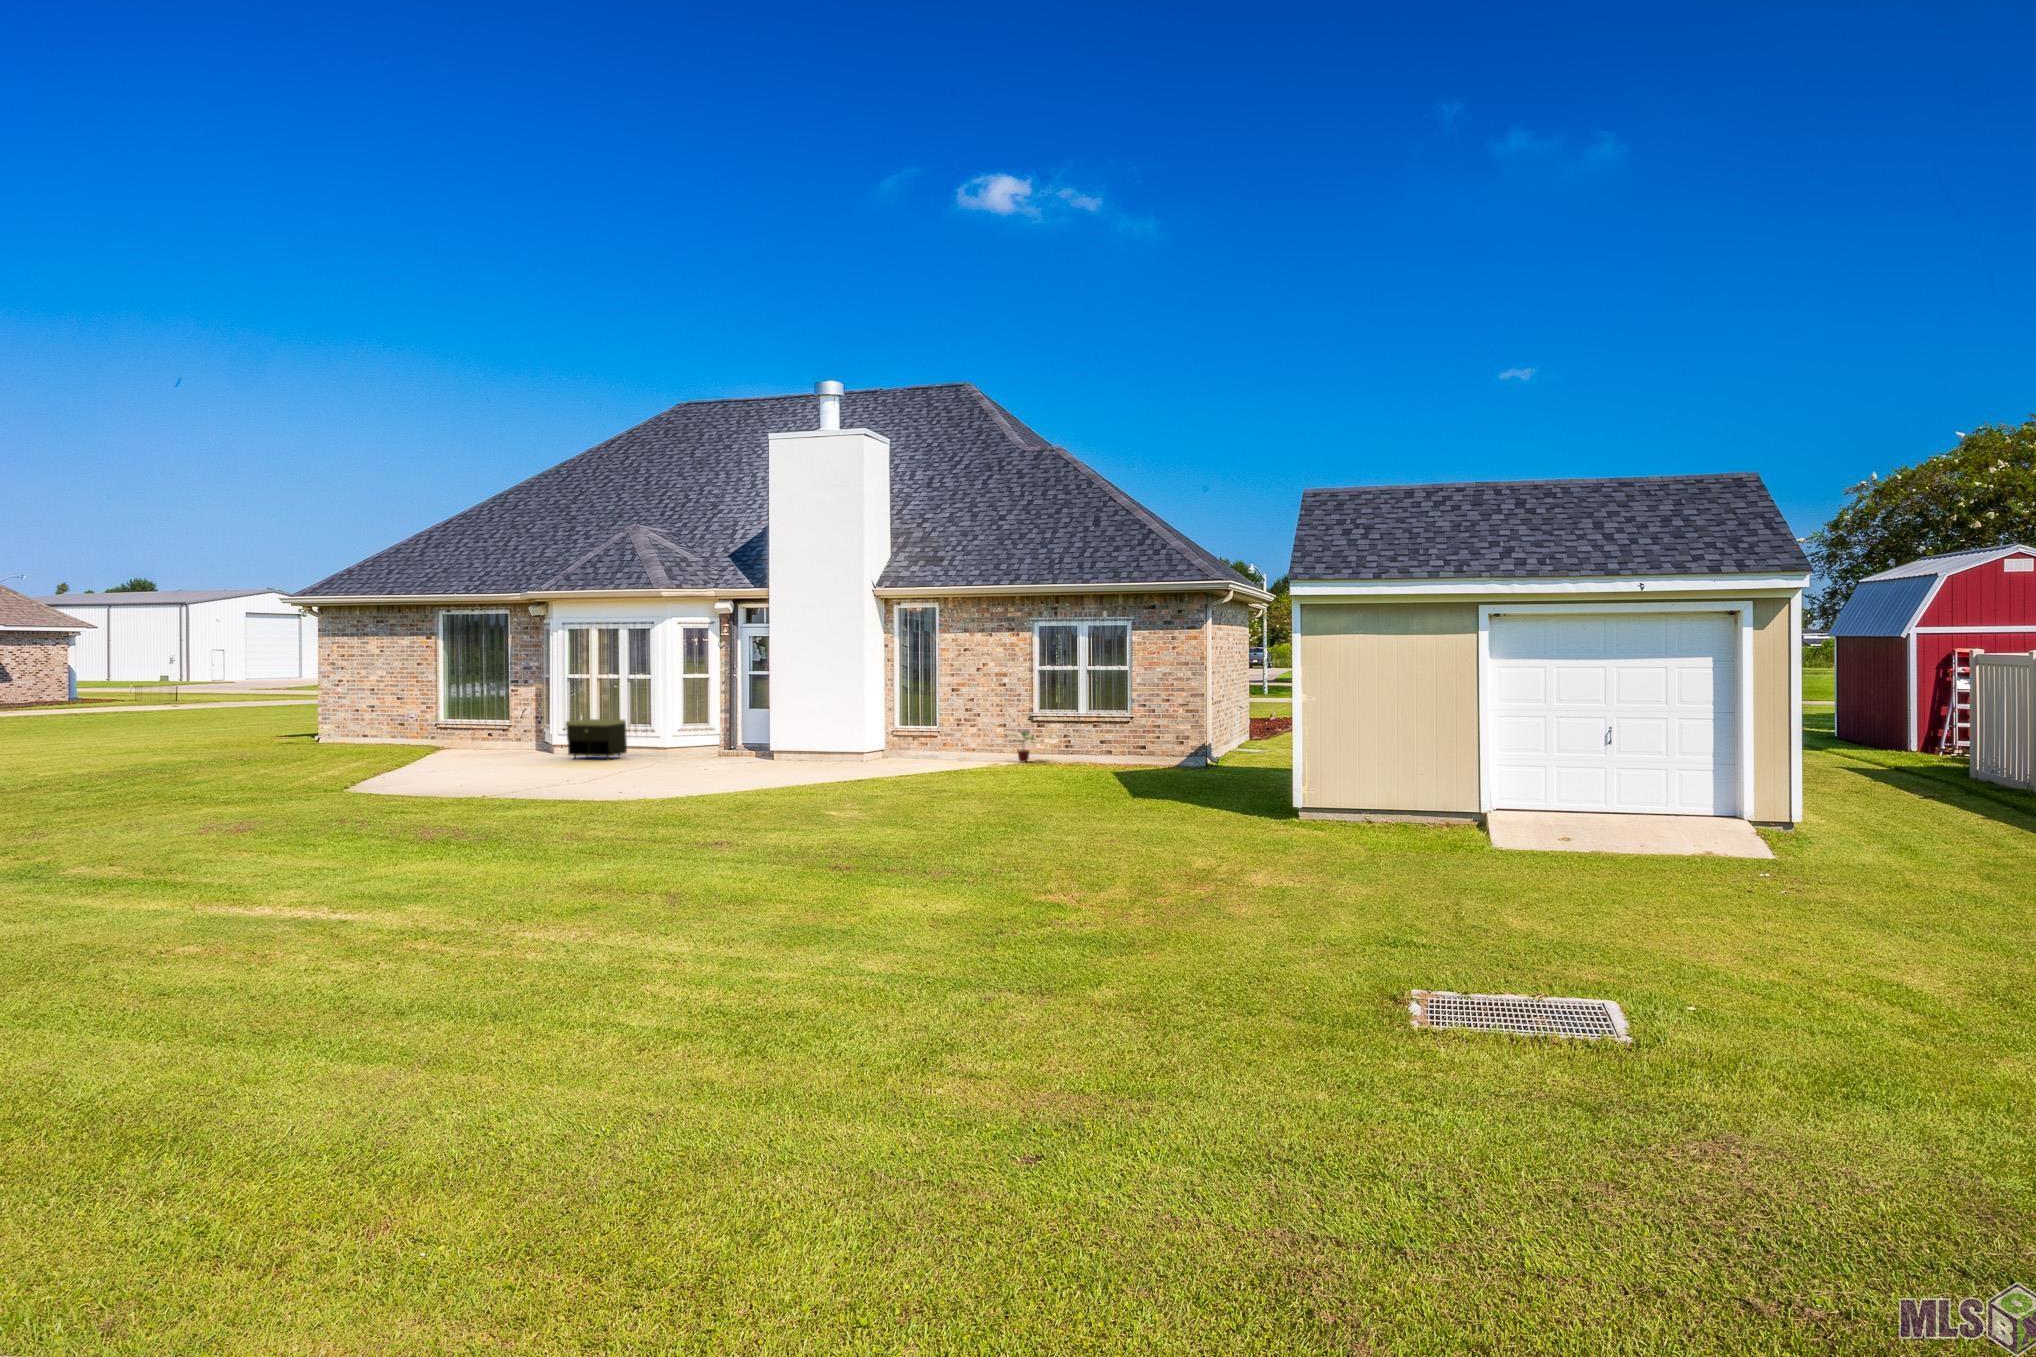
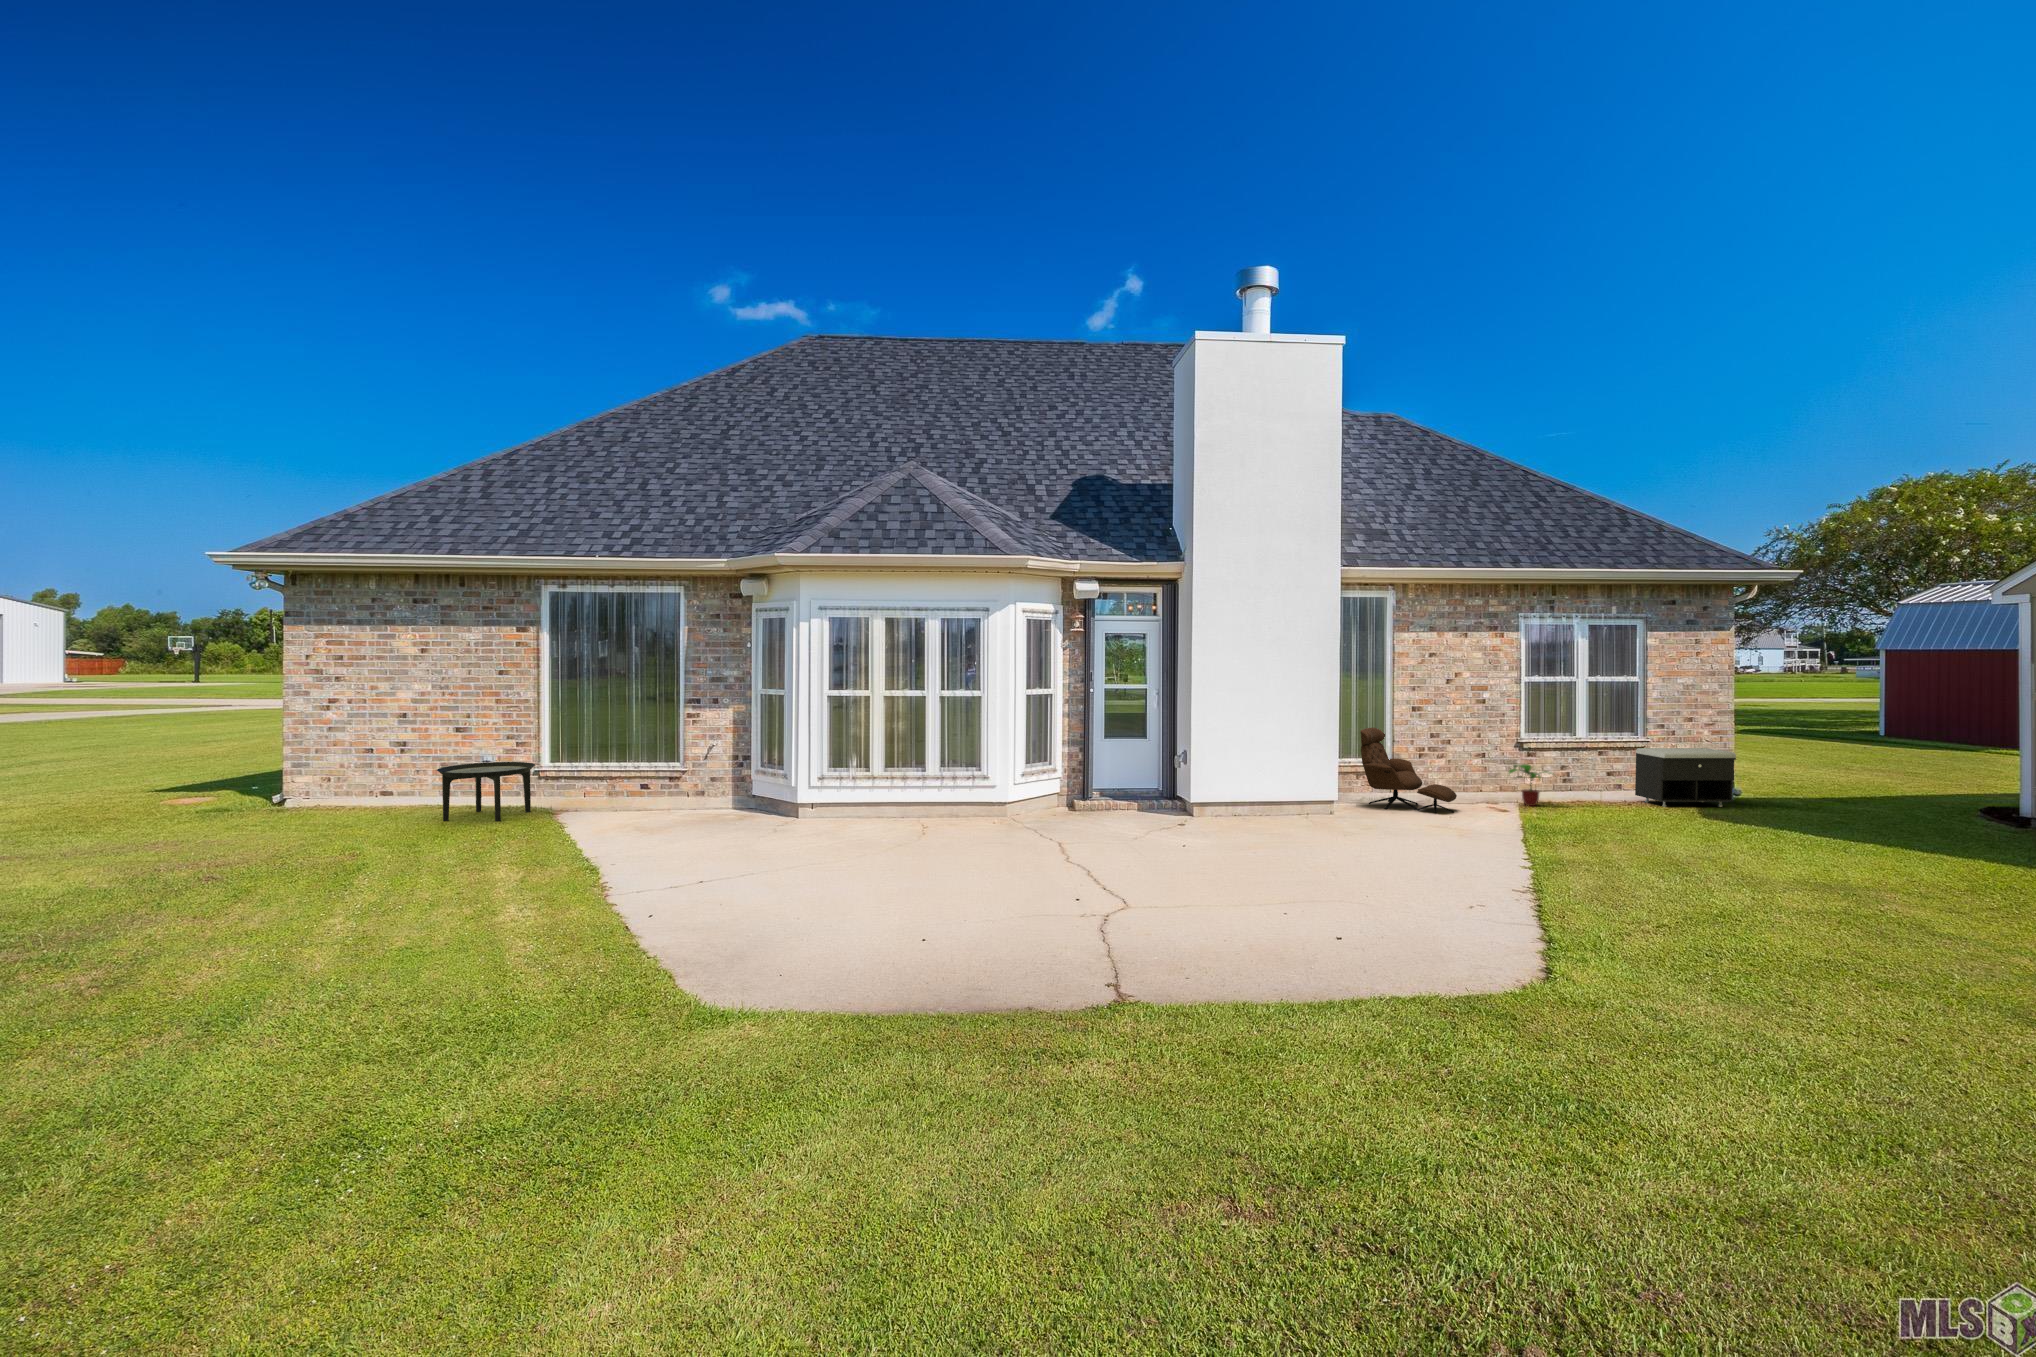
lounge chair: none [904,703,956,764] -> present [1361,728,1457,813]
round table: none [376,718,432,751] -> present [437,762,535,822]
storage bench: present [566,719,627,759] -> present [1635,748,1736,807]

